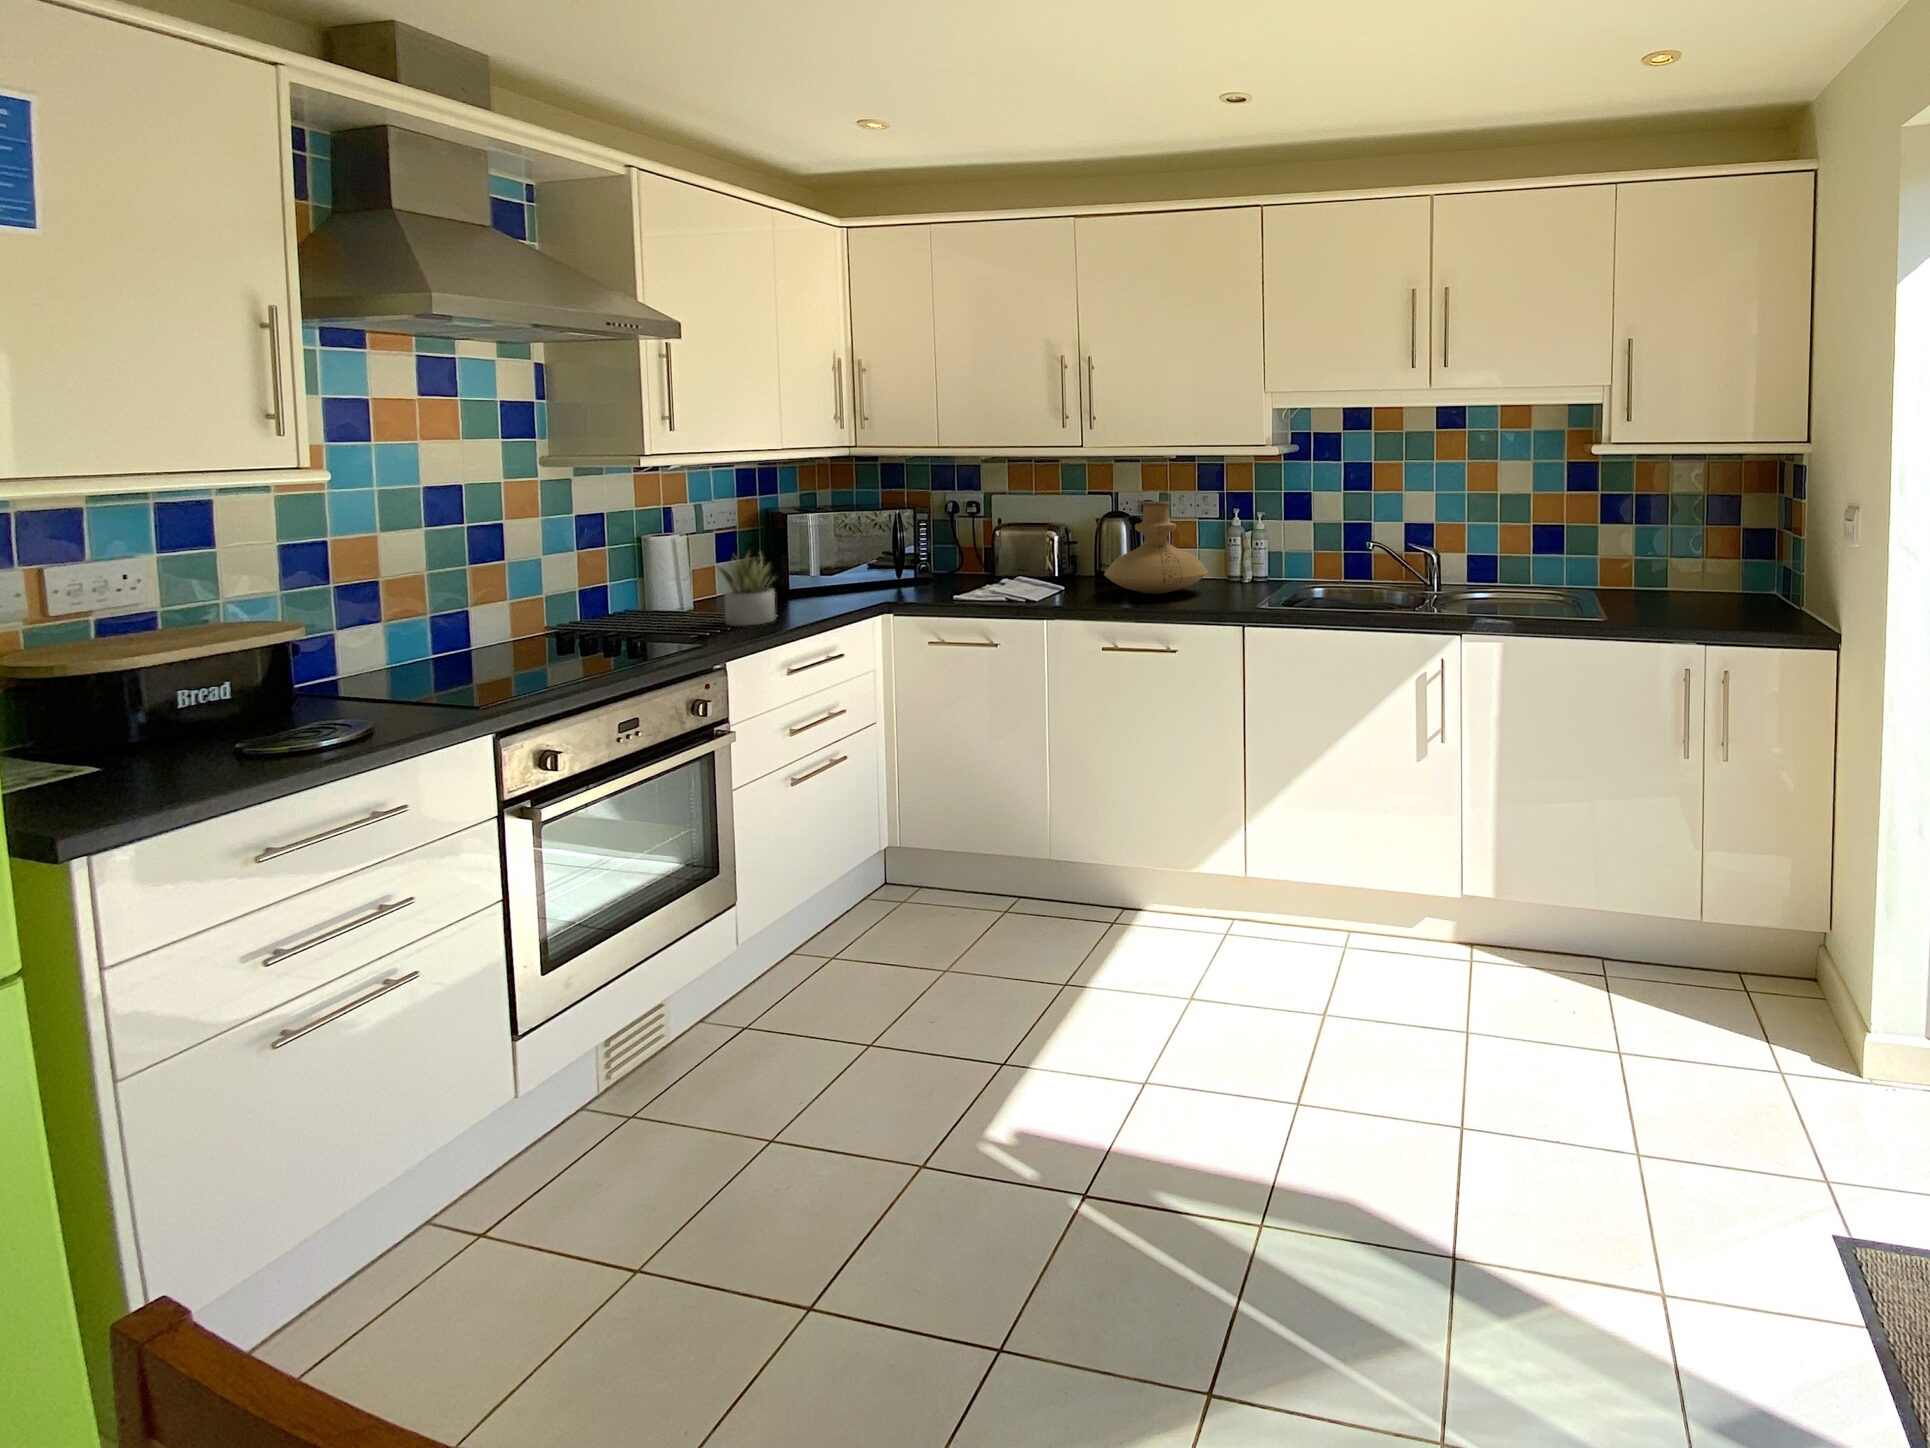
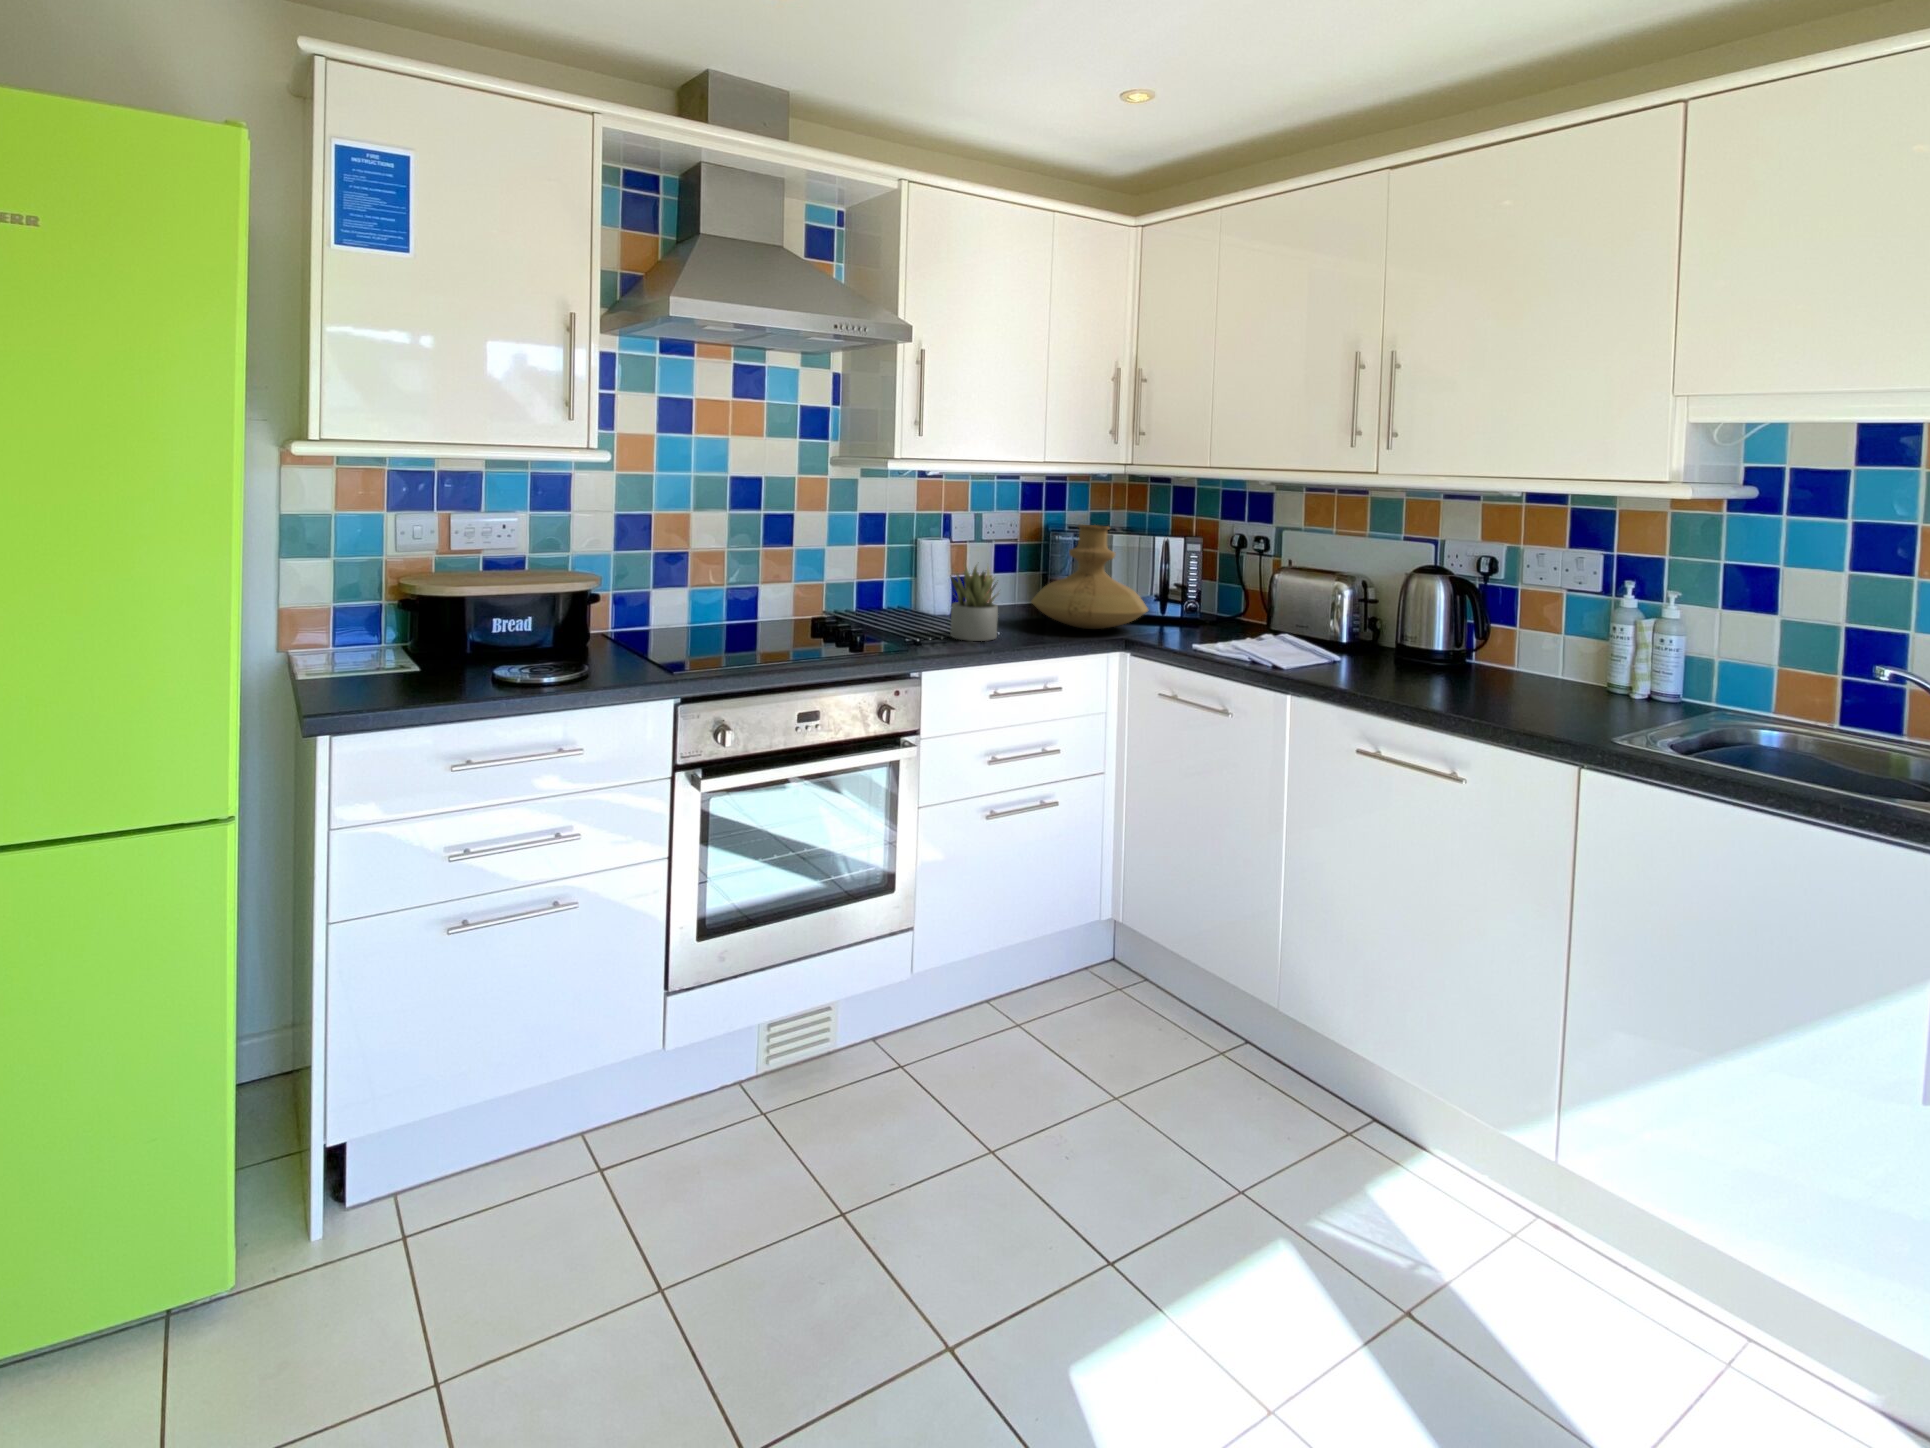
vase: present [1104,502,1208,594] -> present [1031,525,1148,629]

